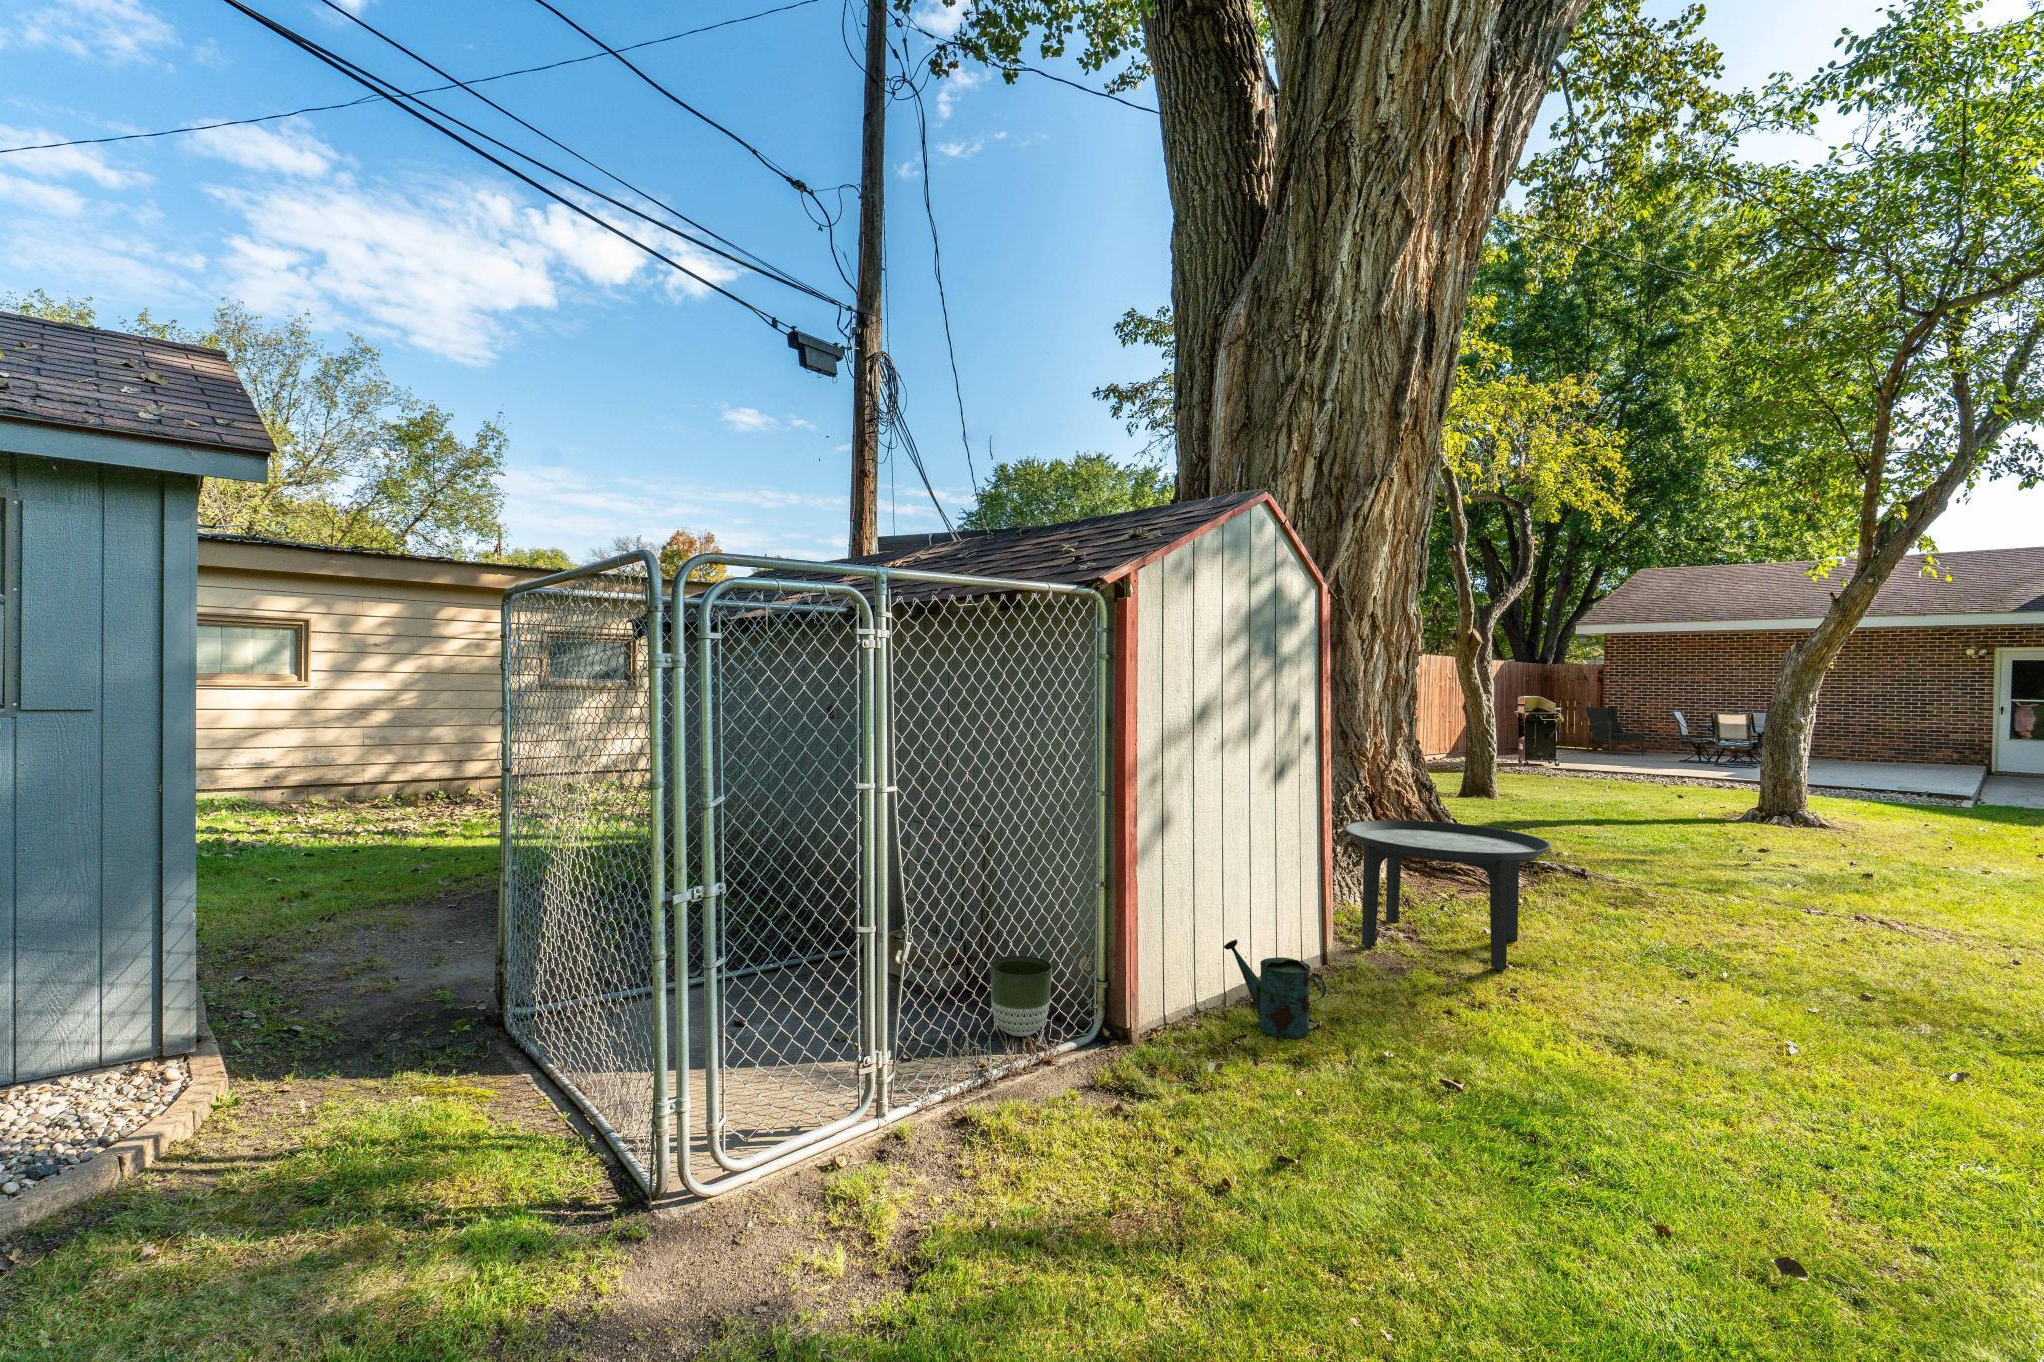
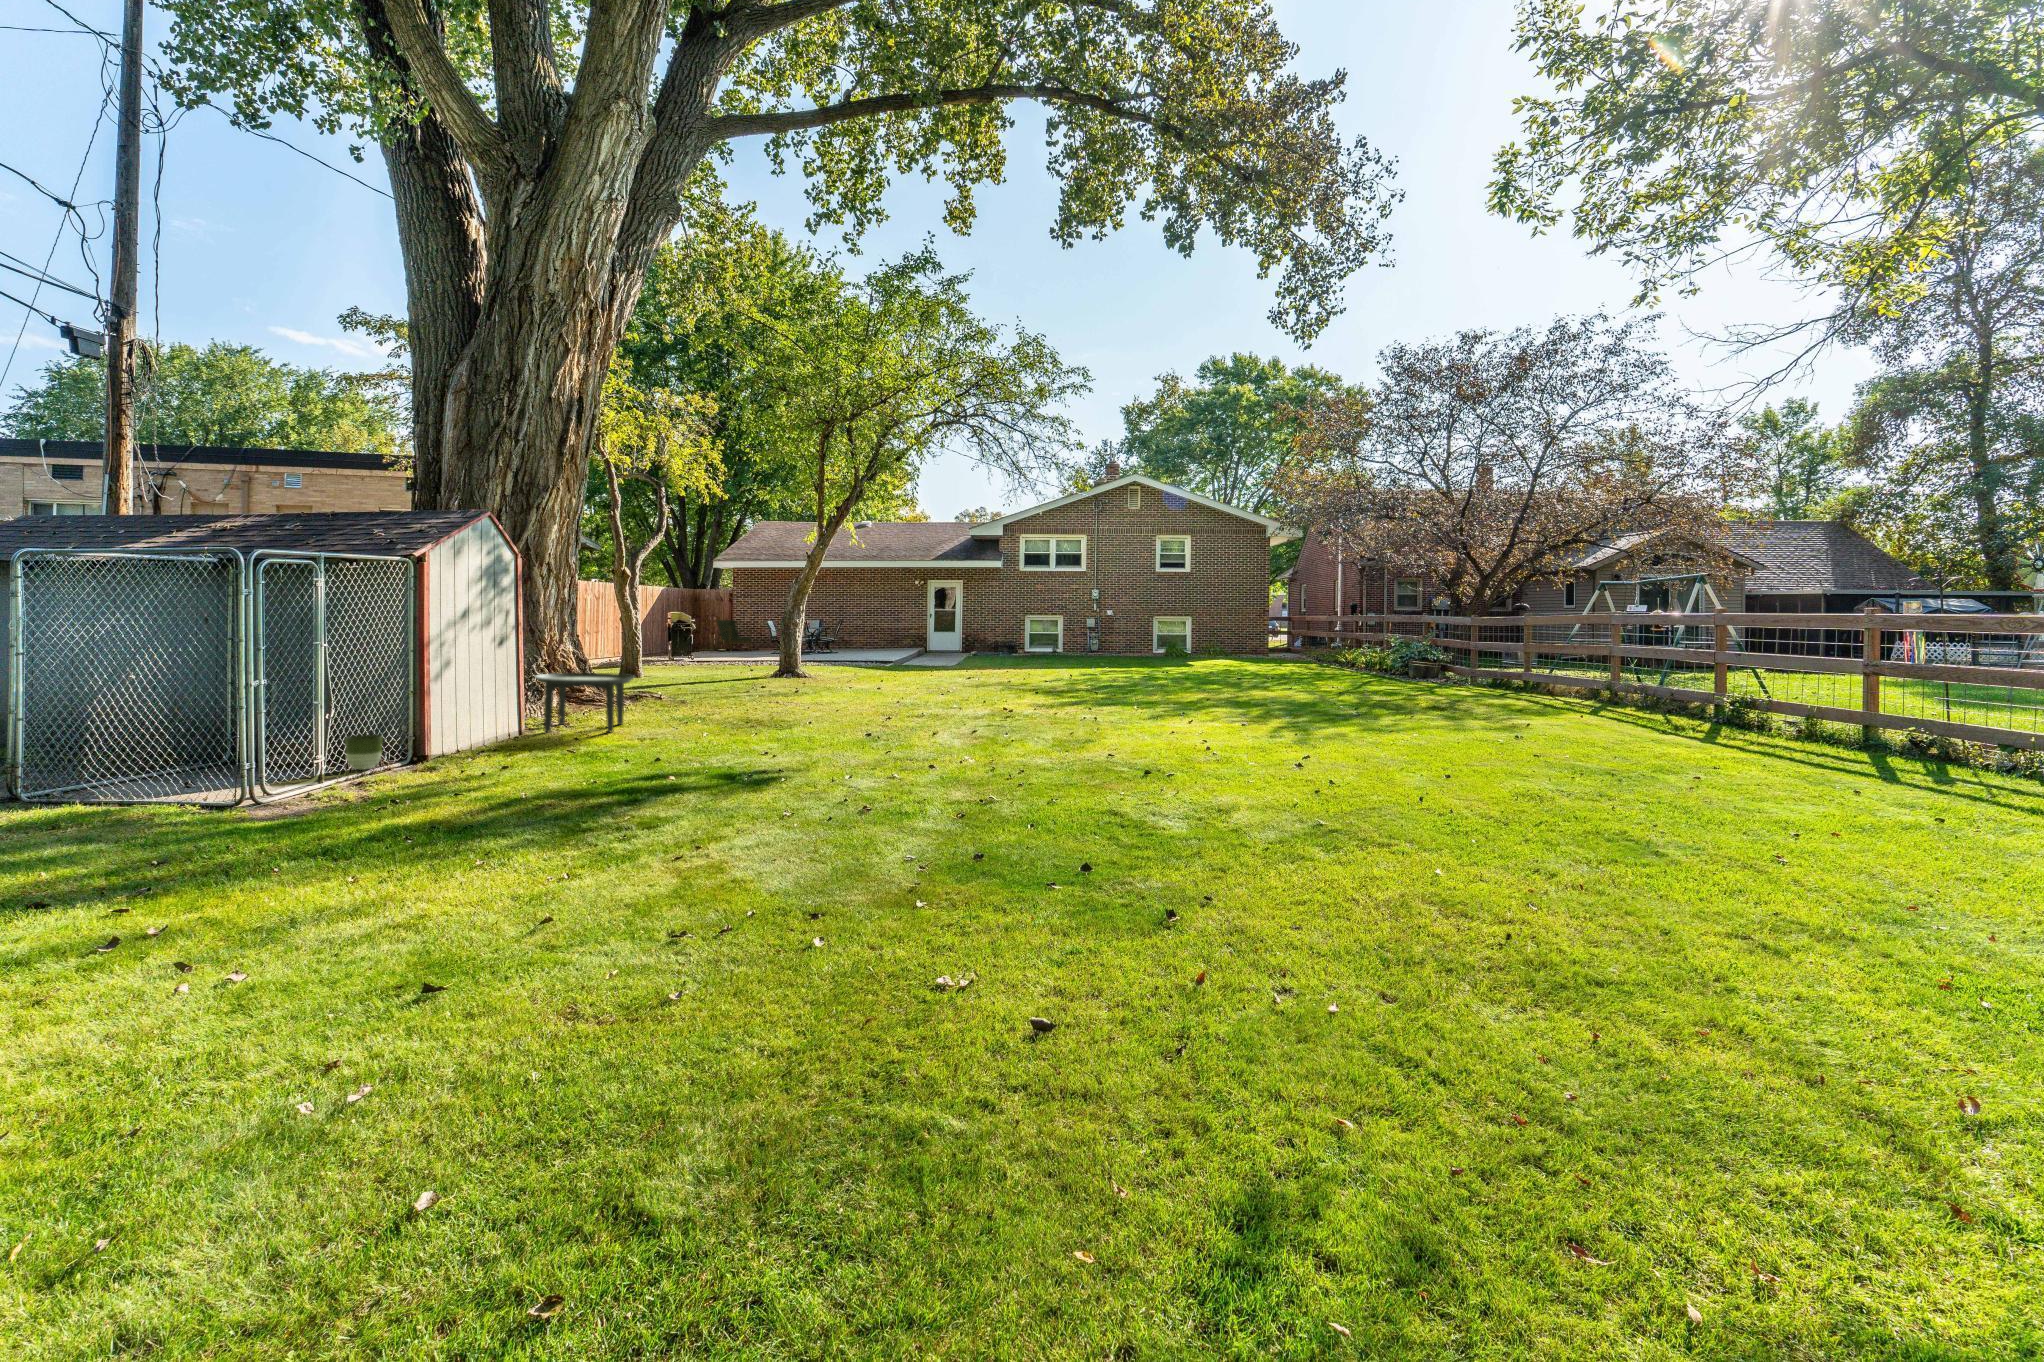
watering can: present [1224,939,1326,1038] -> none [473,720,525,756]

